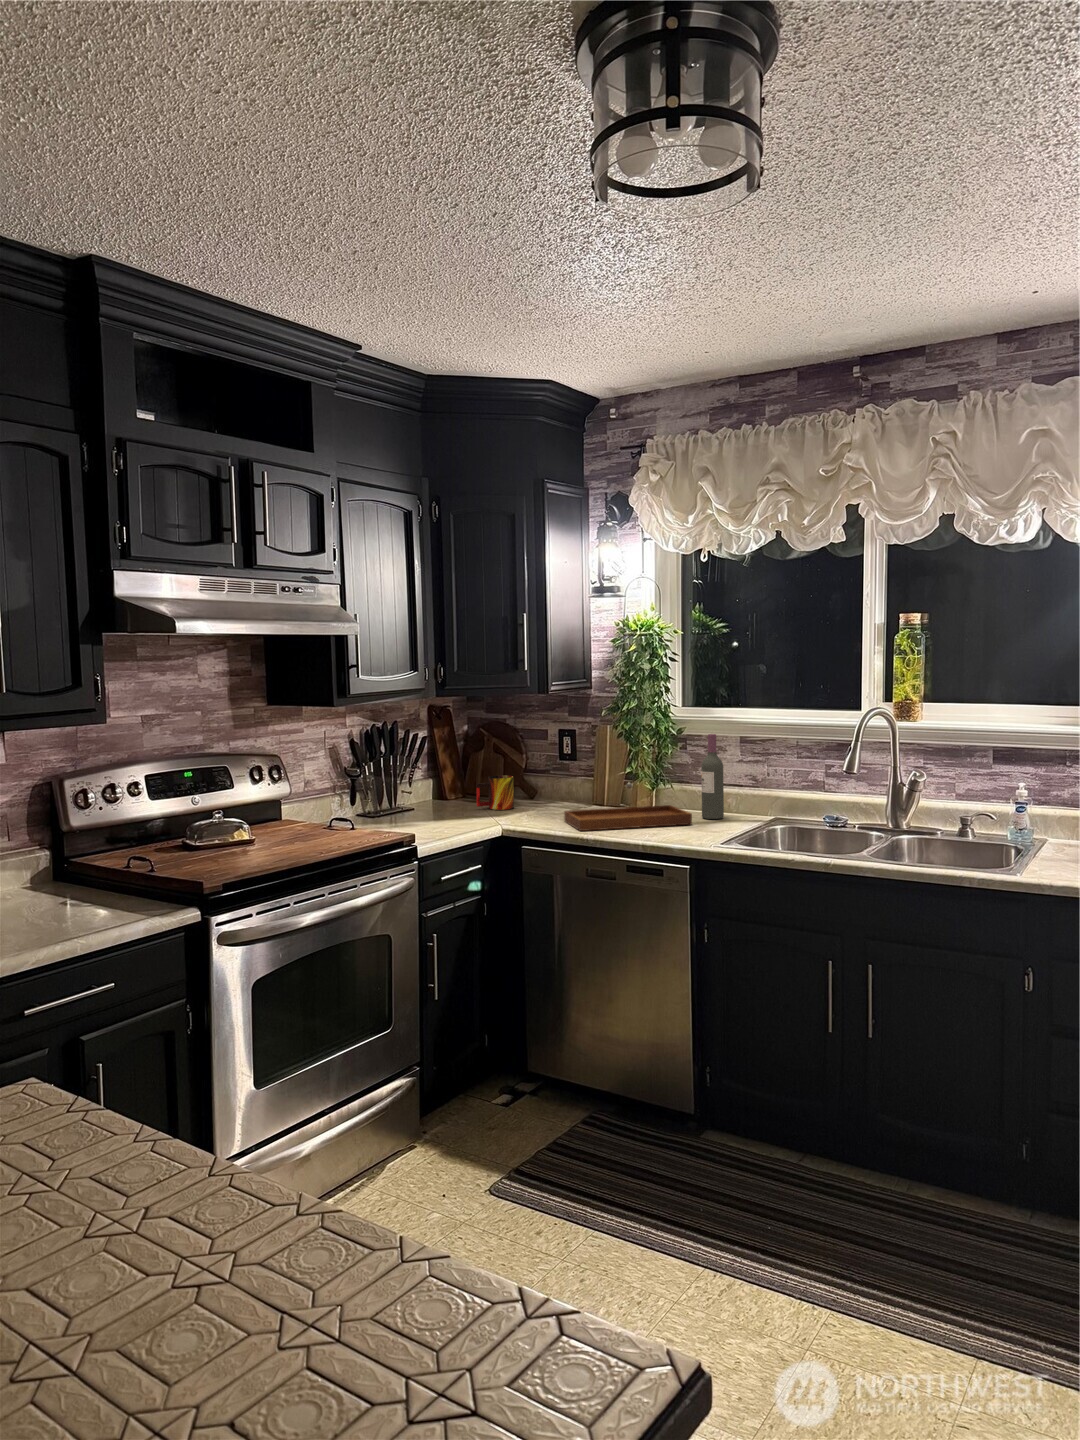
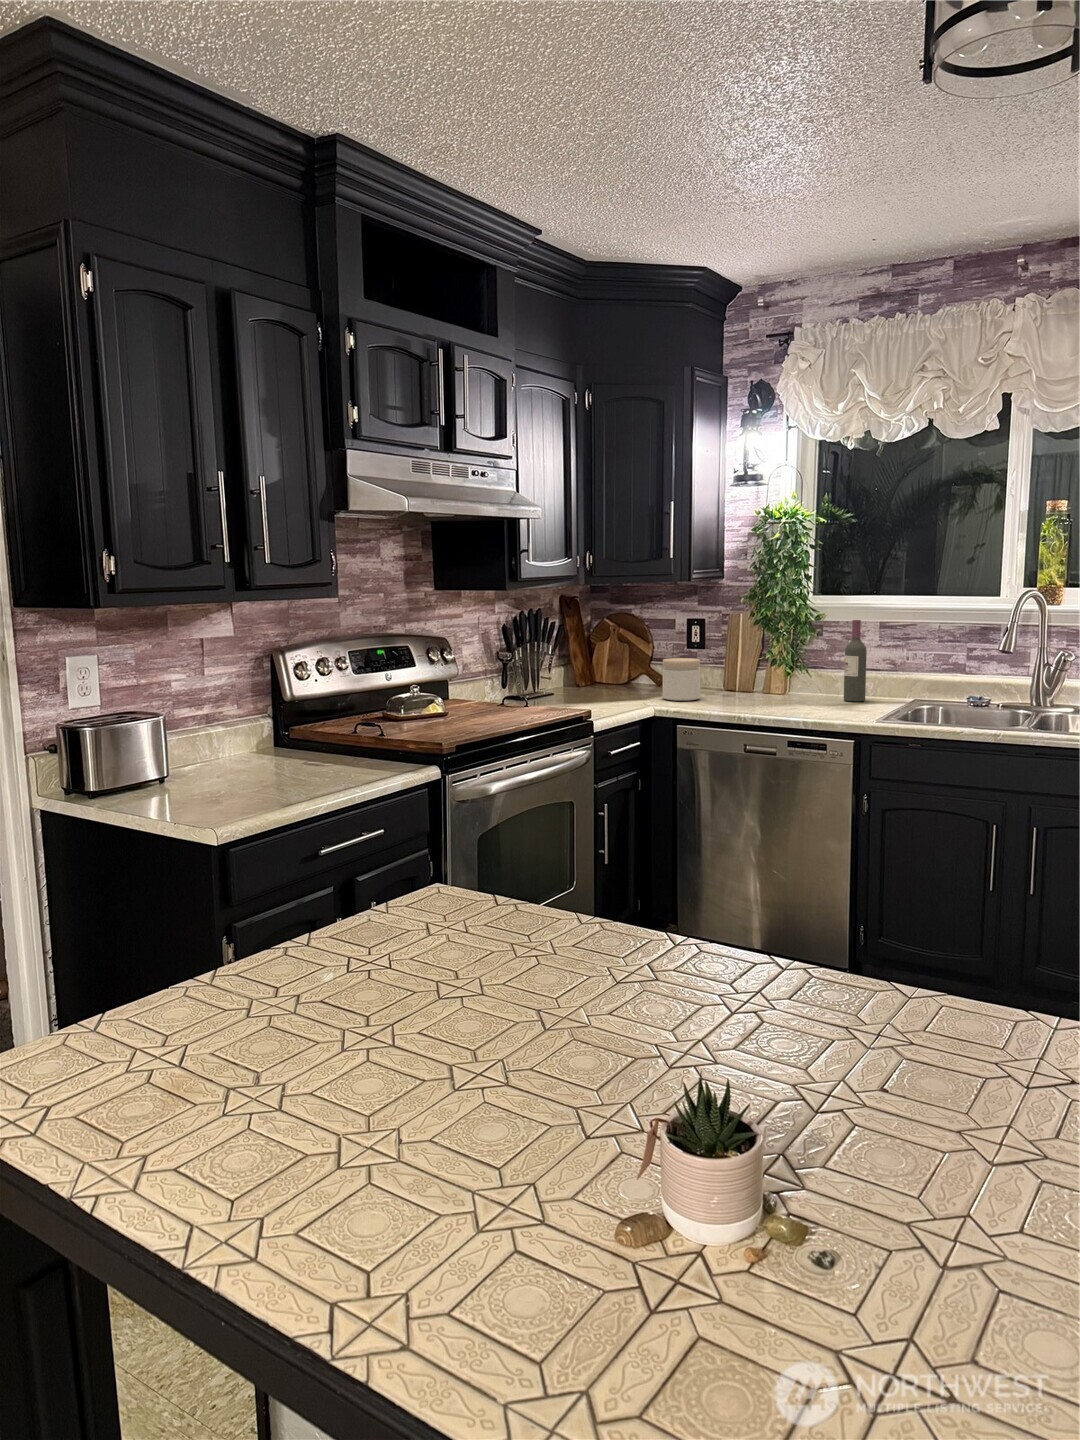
jar: none [516,773,555,818] -> present [663,658,700,701]
mug: present [476,775,514,810] -> none [618,662,653,694]
tray: present [564,783,692,831] -> none [713,666,840,710]

